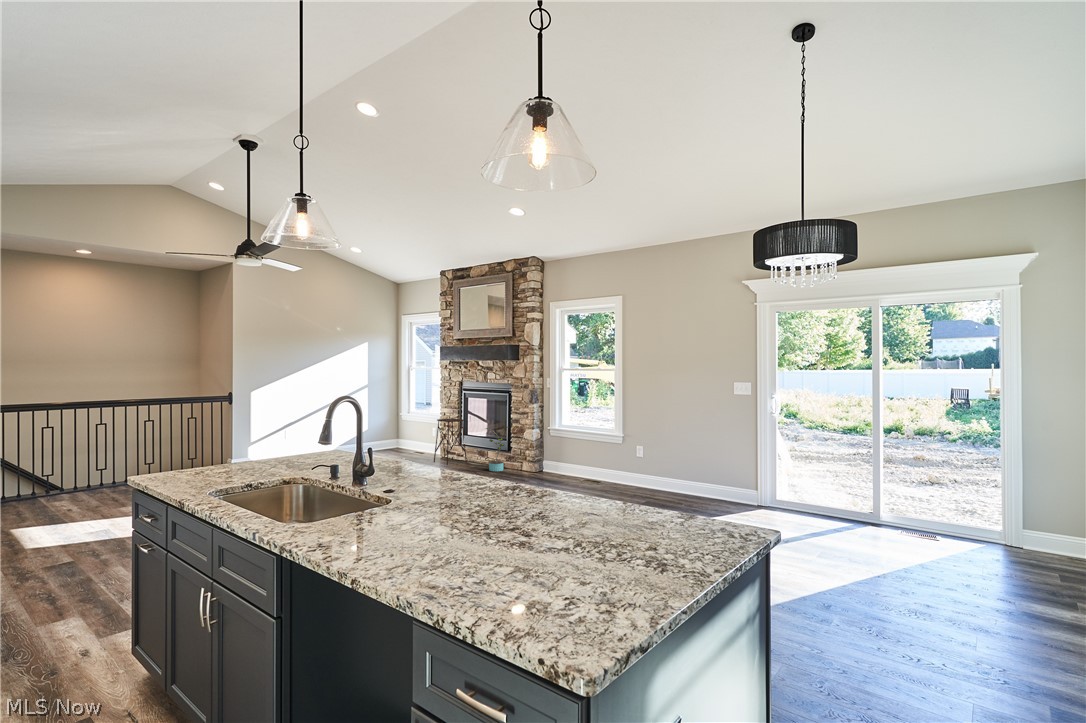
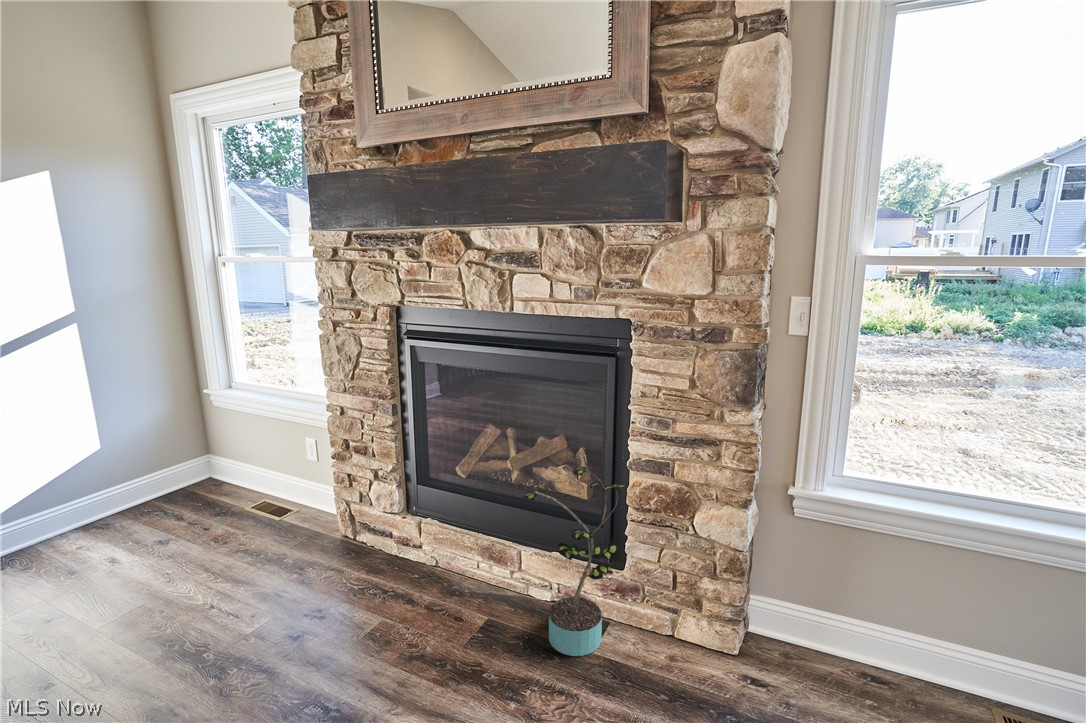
side table: present [434,418,467,465] -> none [322,429,439,612]

